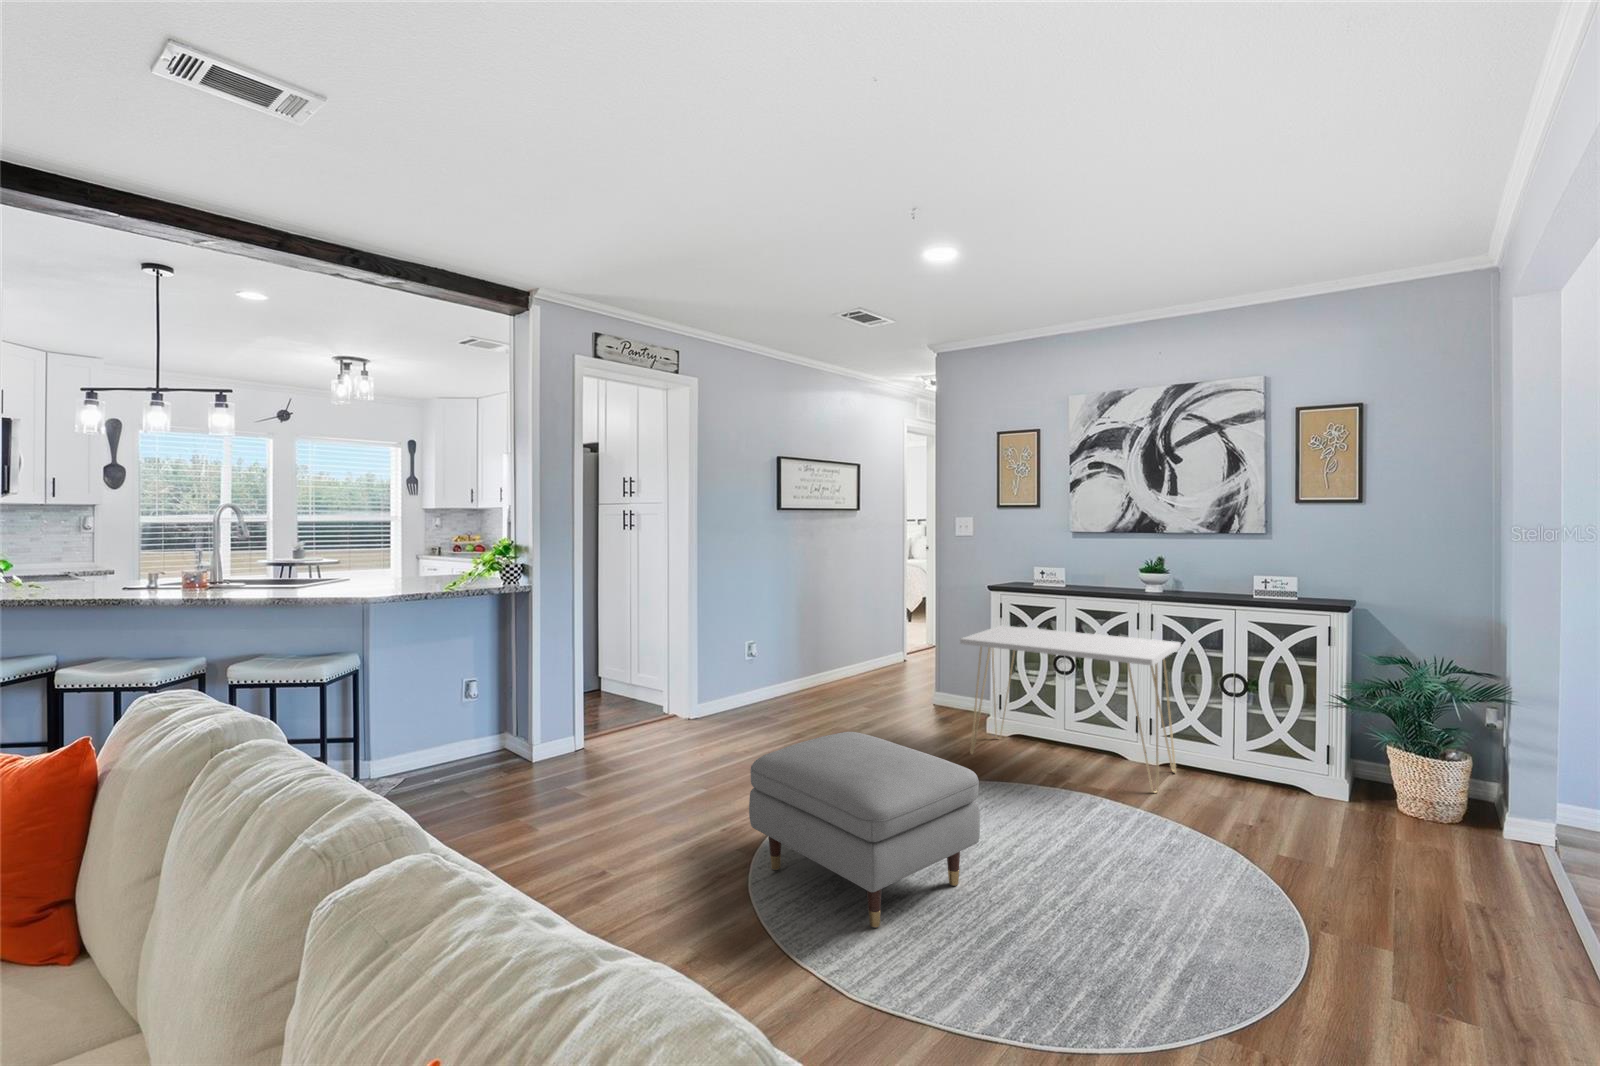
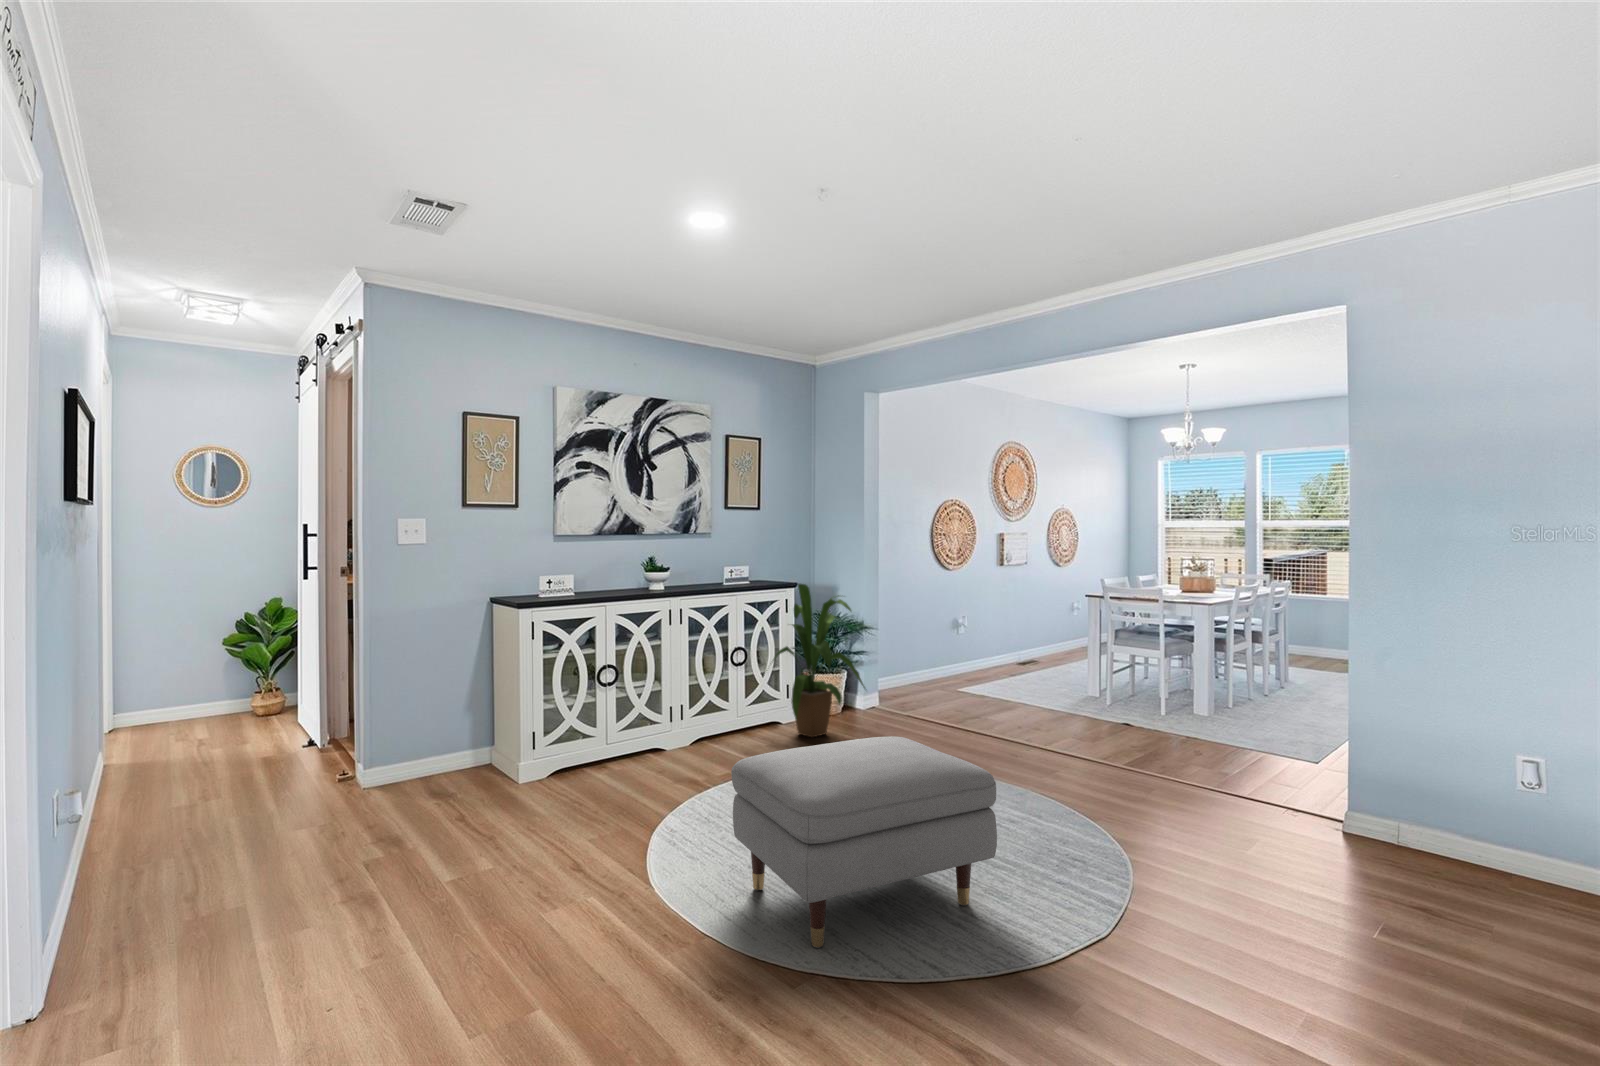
house plant: none [1232,605,1397,812] -> present [774,584,865,737]
console table: present [960,626,1181,793] -> none [550,627,769,797]

